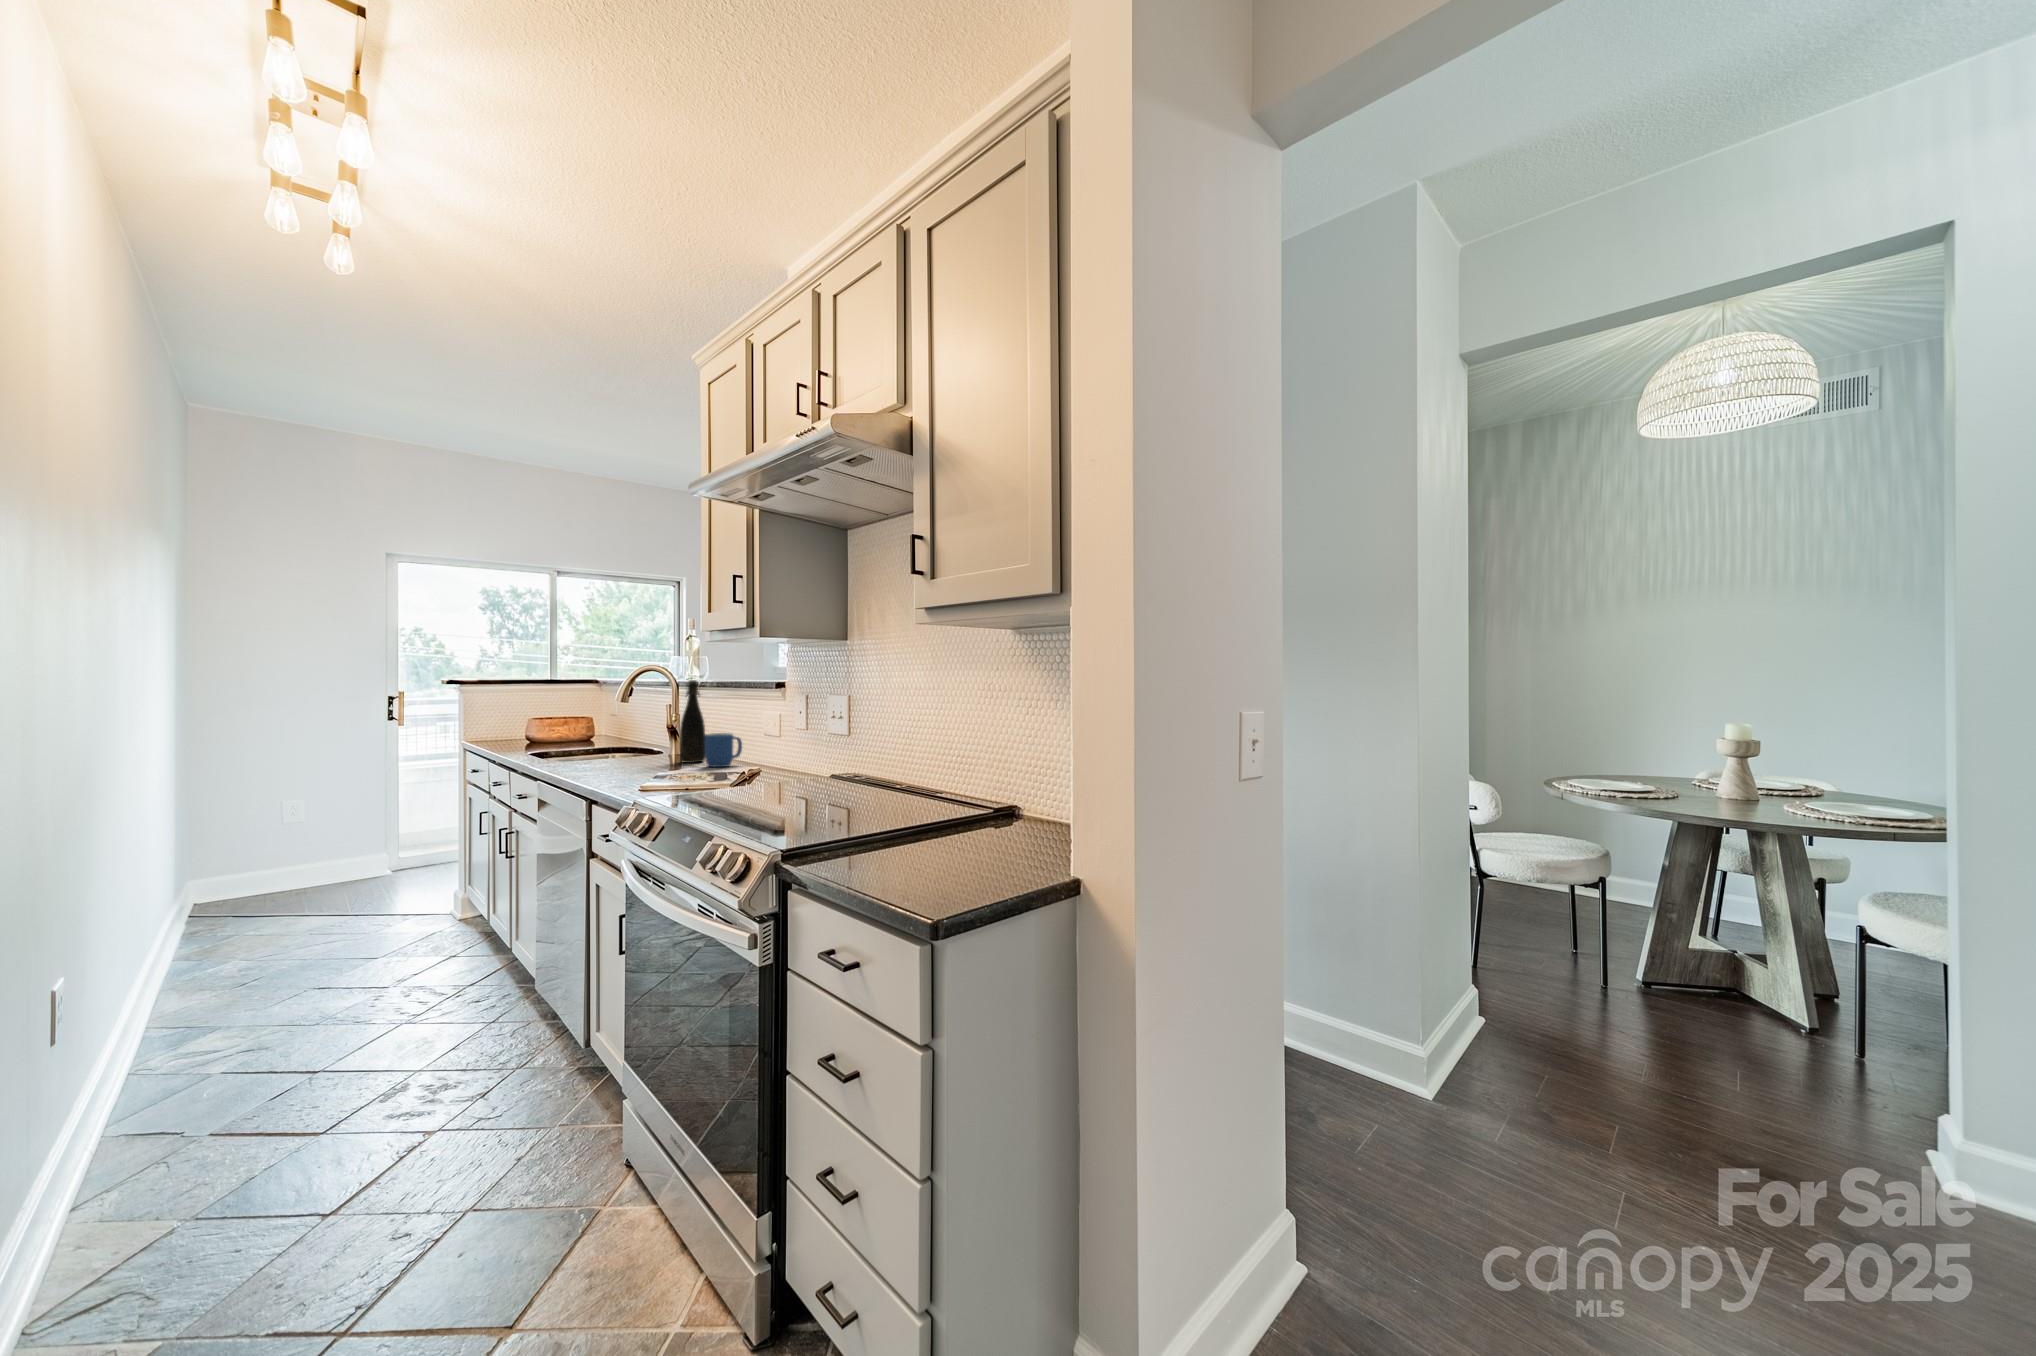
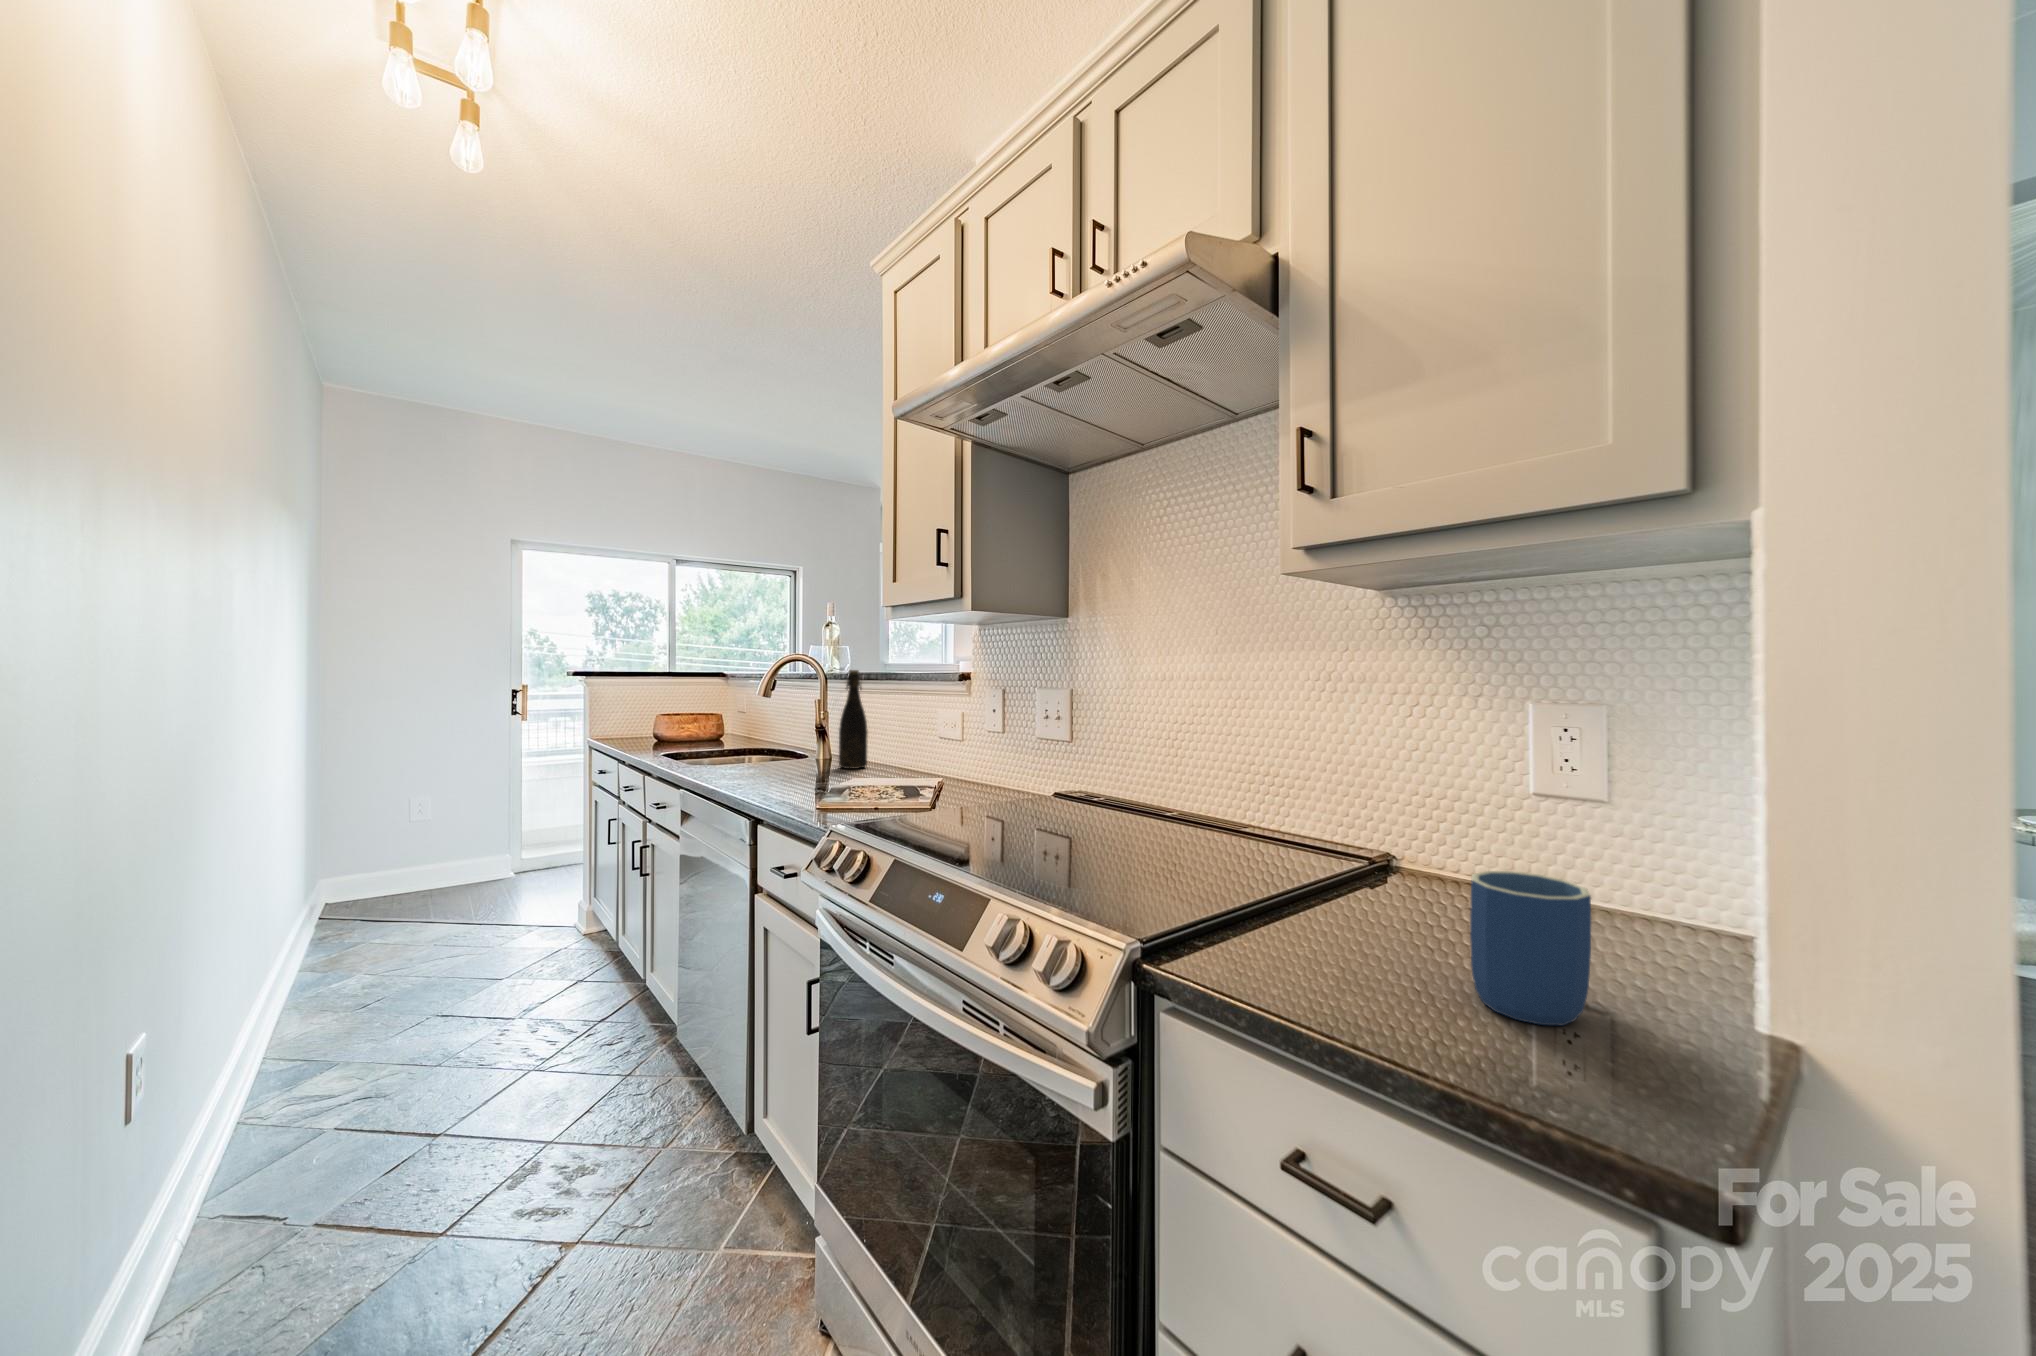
mug: present [705,733,742,767] -> present [1470,871,1591,1025]

